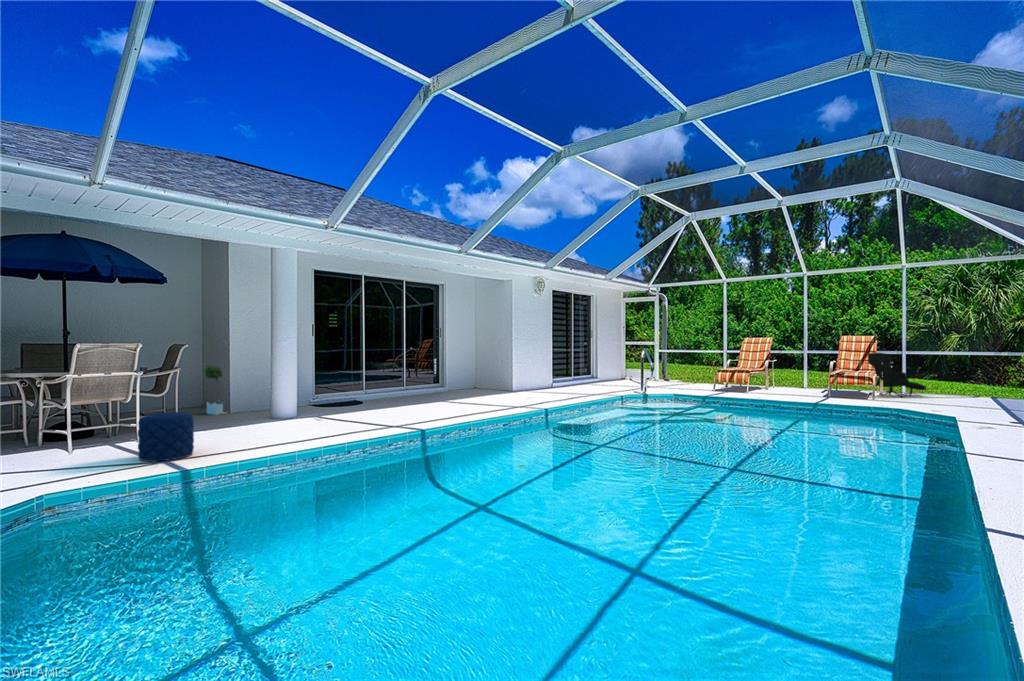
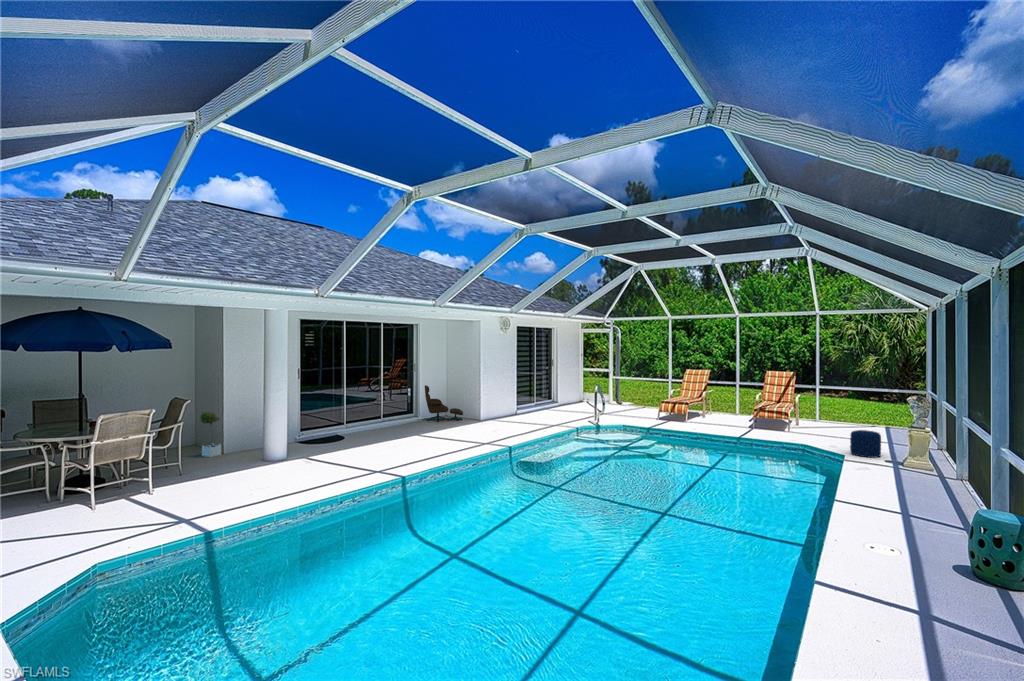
lounge chair: present [868,353,926,397] -> present [425,385,463,422]
pouf: present [138,412,194,462] -> present [850,430,881,458]

